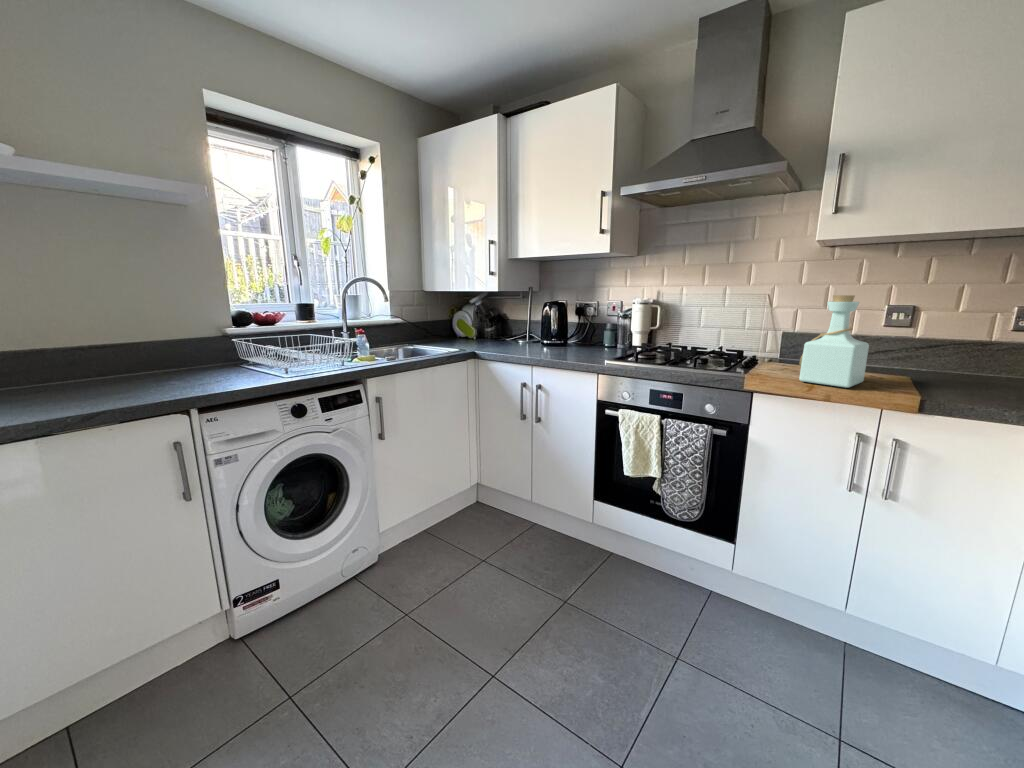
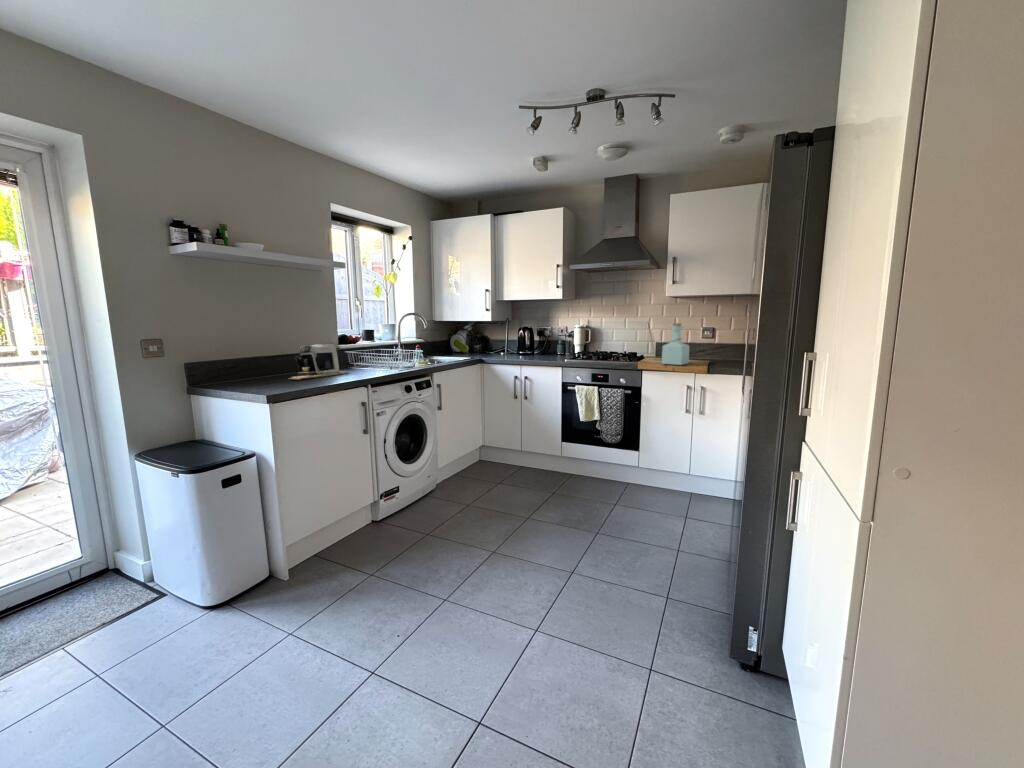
coffee maker: none [48,327,191,399] -> present [290,343,348,380]

